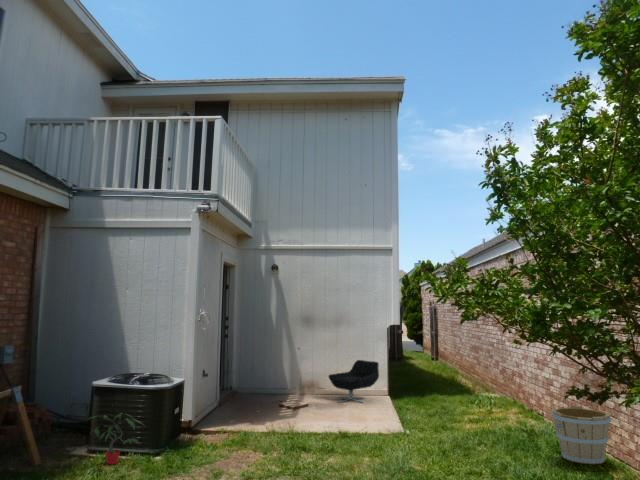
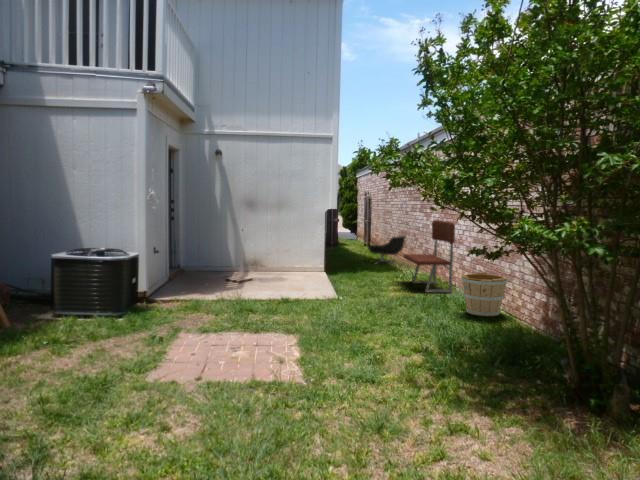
bench: none [478,338,540,425] -> present [404,220,455,293]
lounge chair: present [329,360,379,403] -> present [368,236,405,261]
potted plant: present [91,413,143,464] -> none [51,280,108,325]

